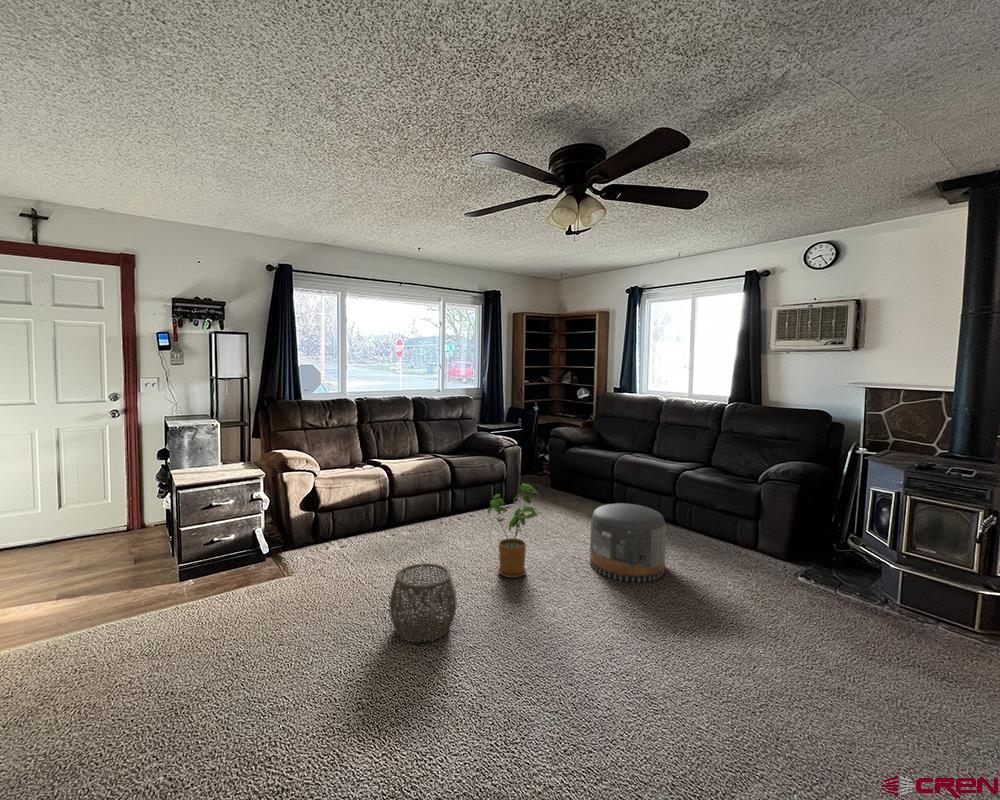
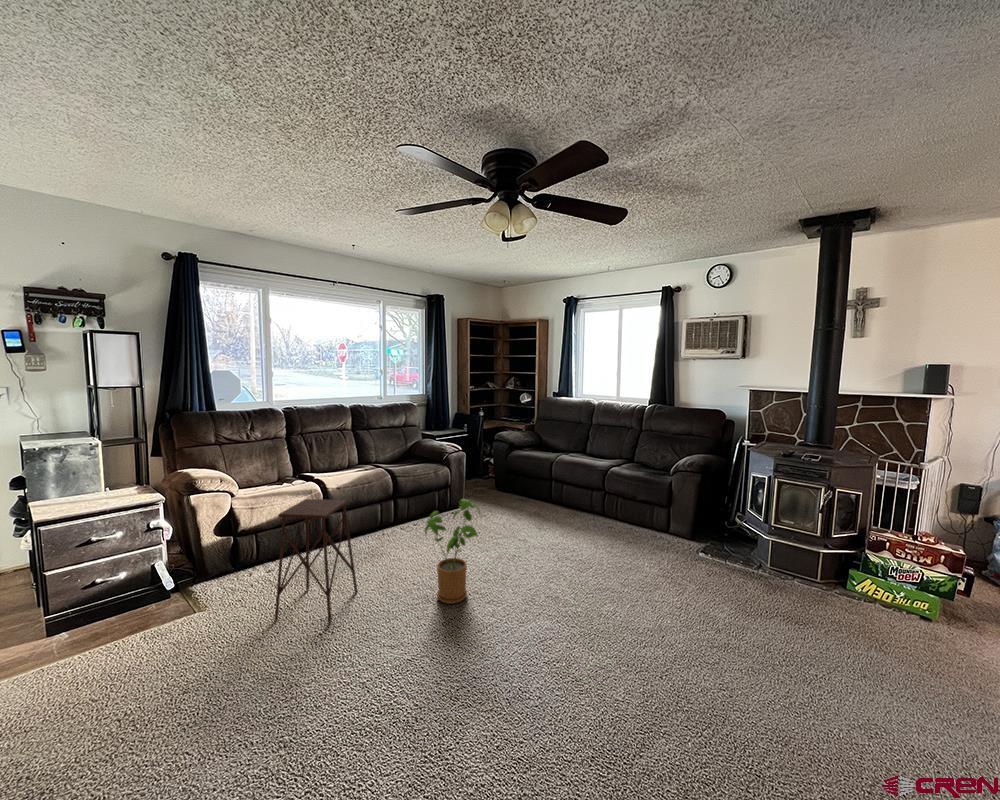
side table: none [360,478,427,586] -> present [275,499,357,624]
pouf: present [590,503,666,582] -> none [535,512,612,599]
woven basket: present [389,563,457,643] -> none [293,608,381,719]

